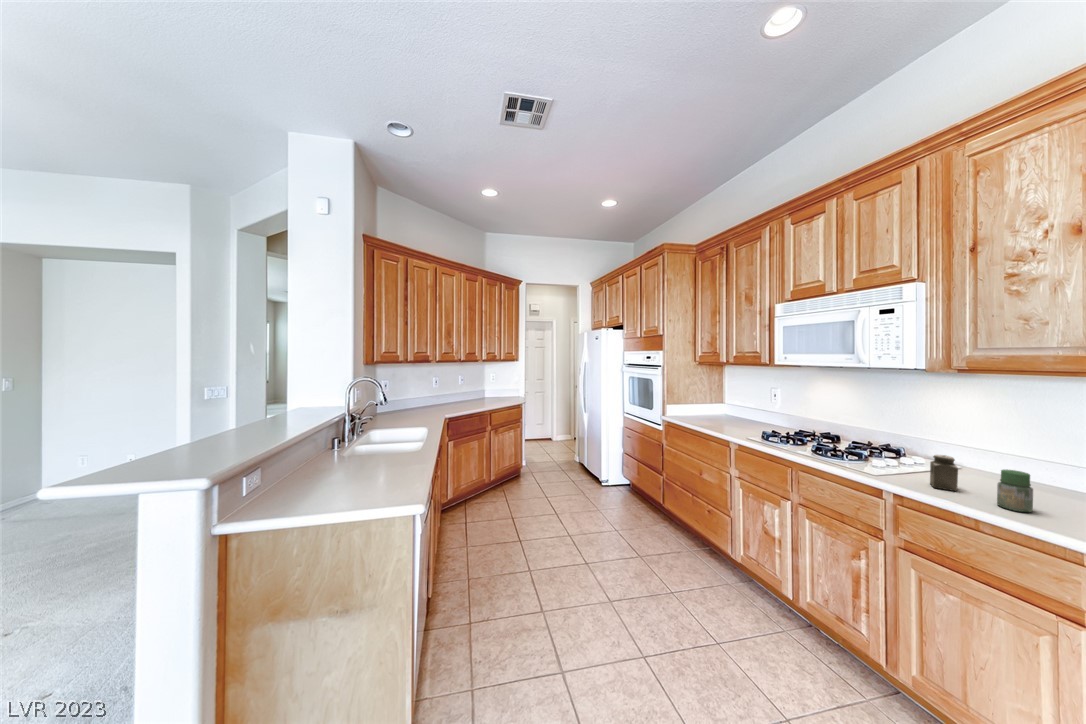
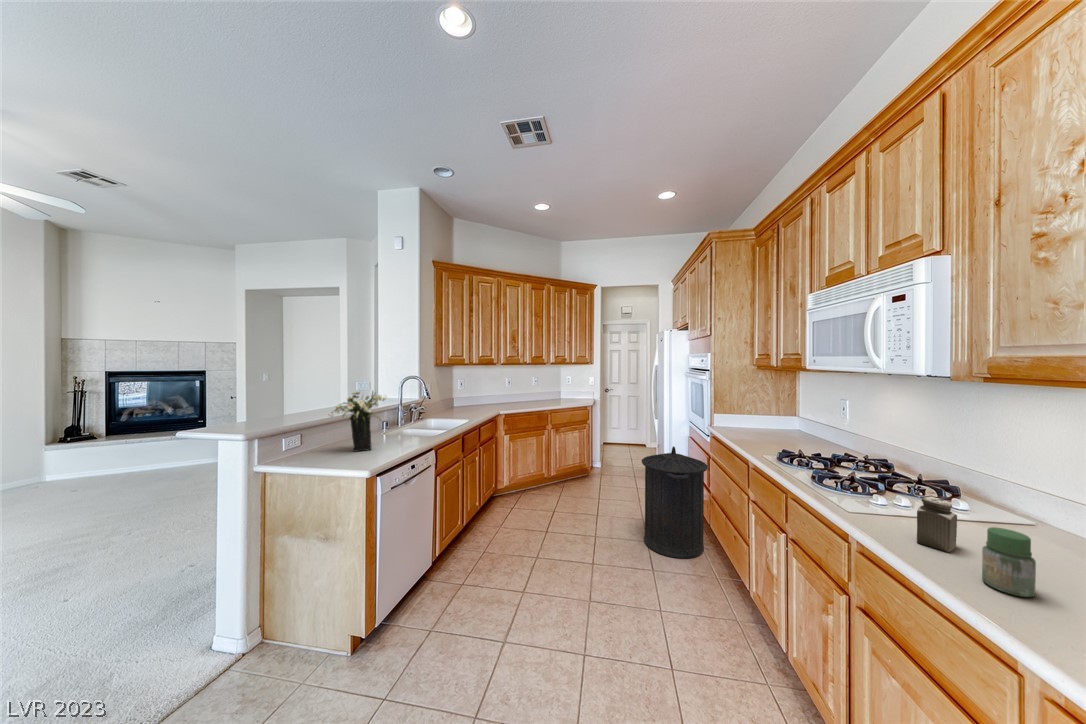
flower arrangement: none [302,396,376,477] -> present [329,392,386,452]
trash can: none [604,436,663,537] -> present [642,446,708,558]

